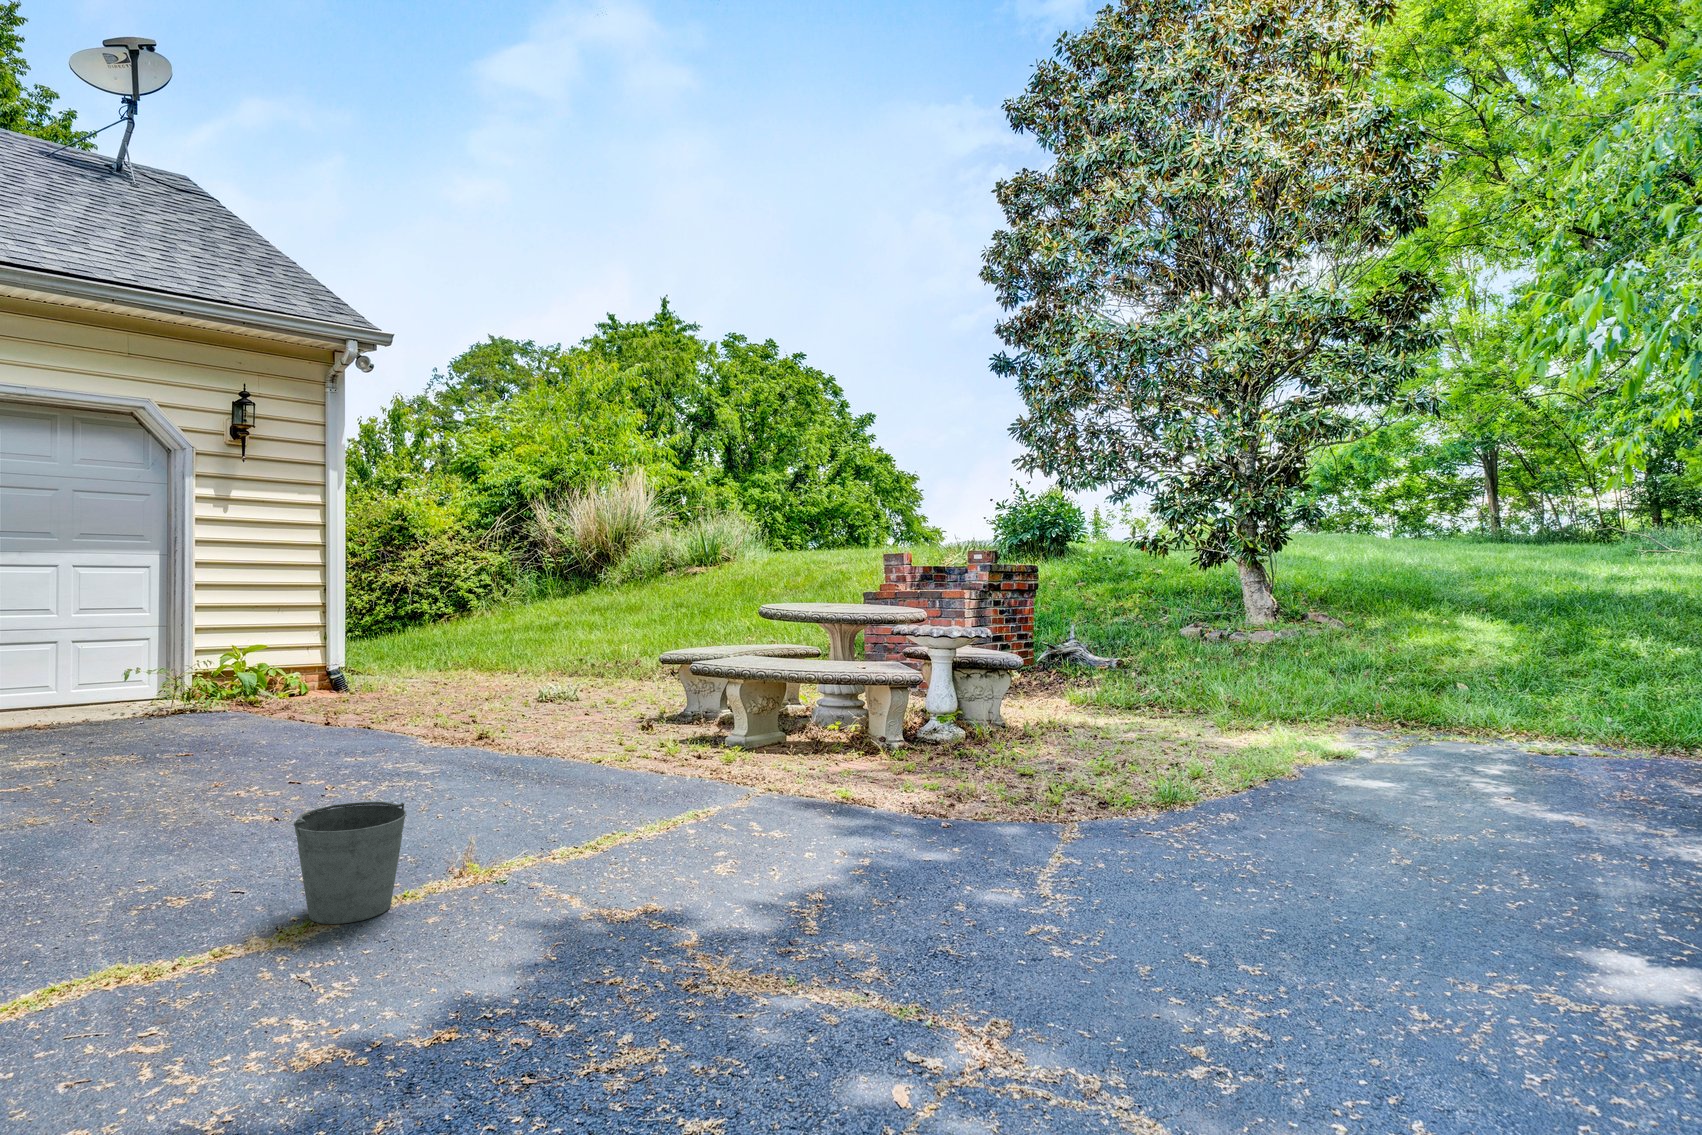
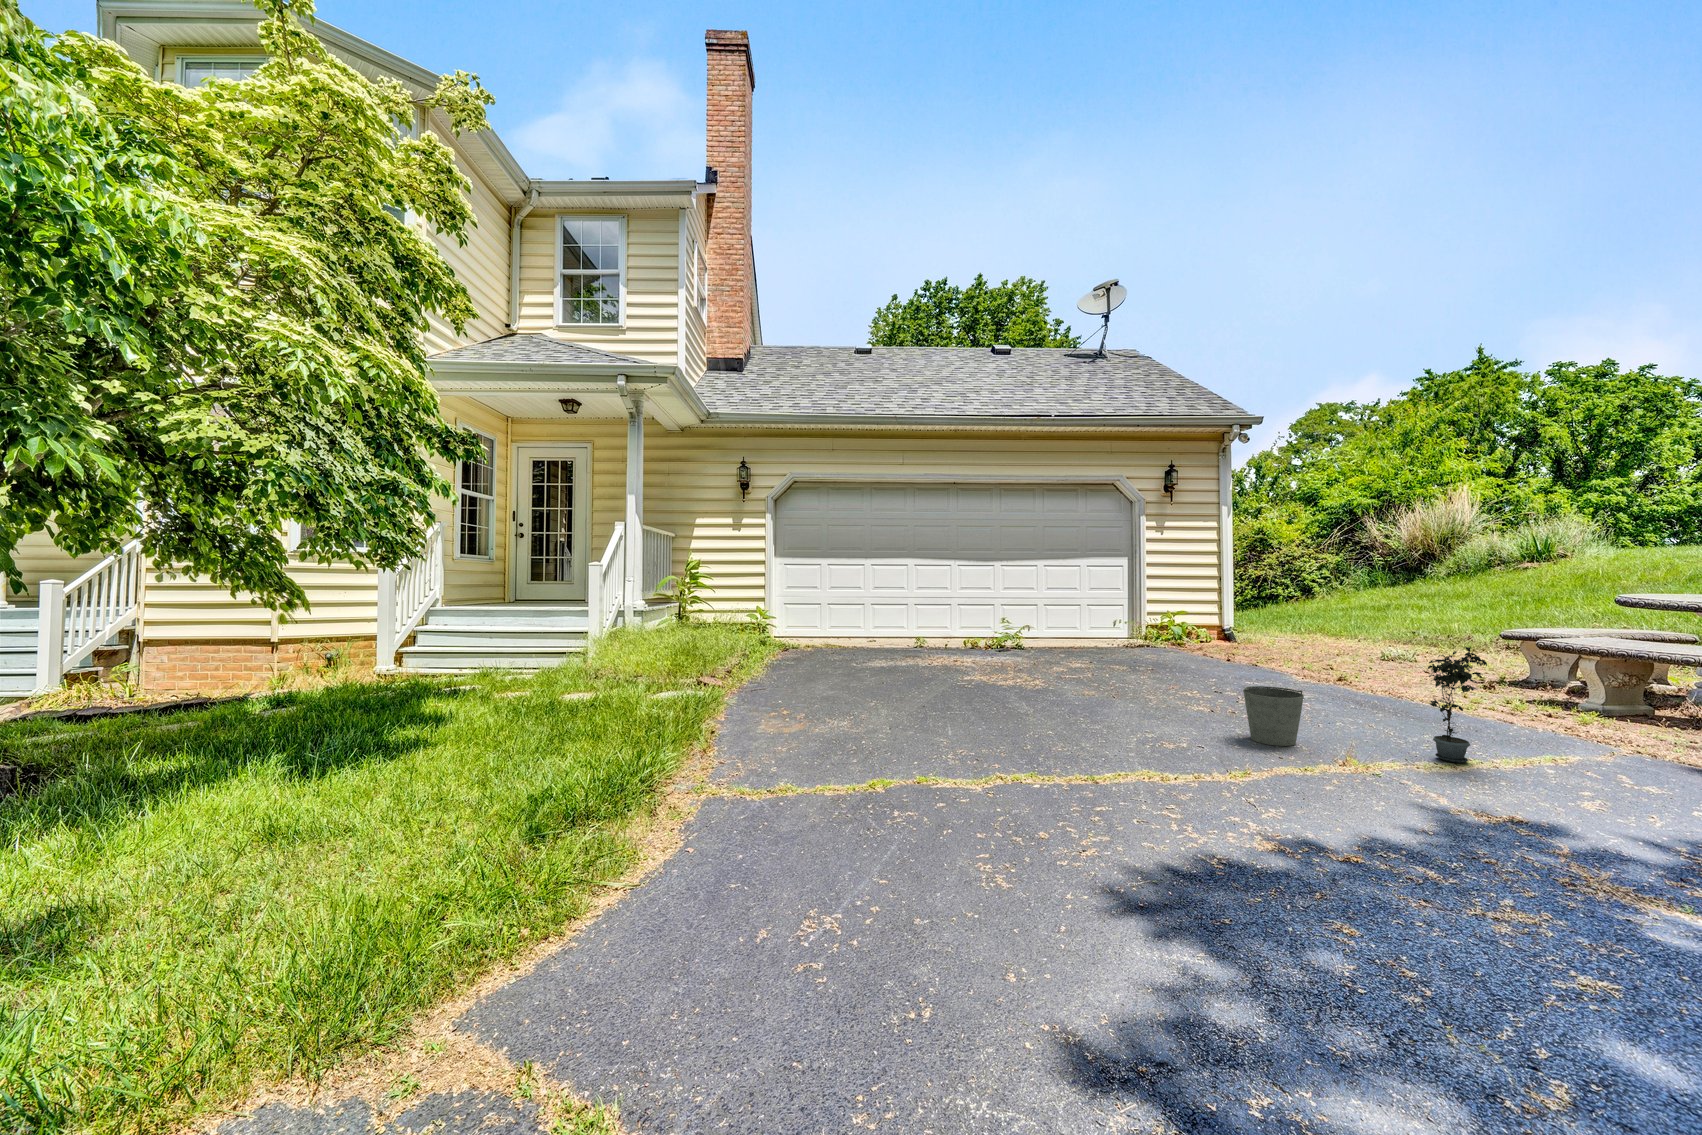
potted plant: none [575,698,653,879] -> present [1424,647,1487,763]

